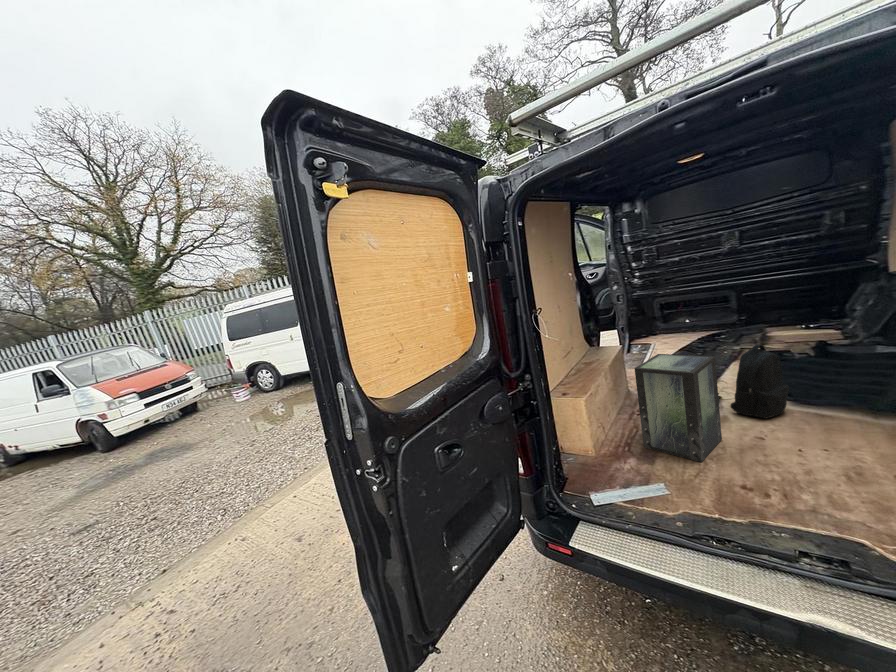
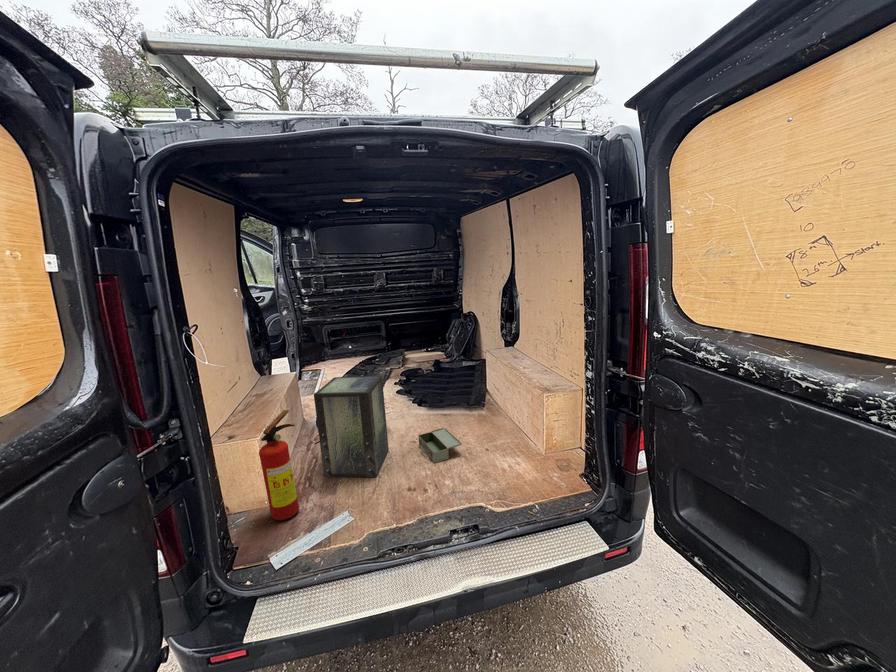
backpack: present [731,345,789,418] -> none [391,364,427,425]
fire extinguisher: none [584,379,618,472] -> present [259,410,299,520]
toolbox: none [766,430,837,469] -> present [418,428,462,463]

